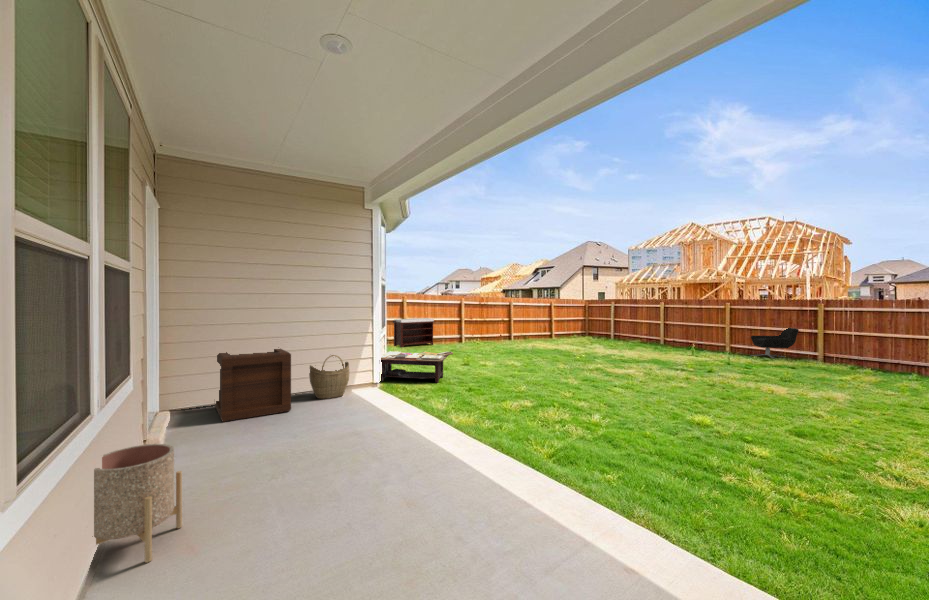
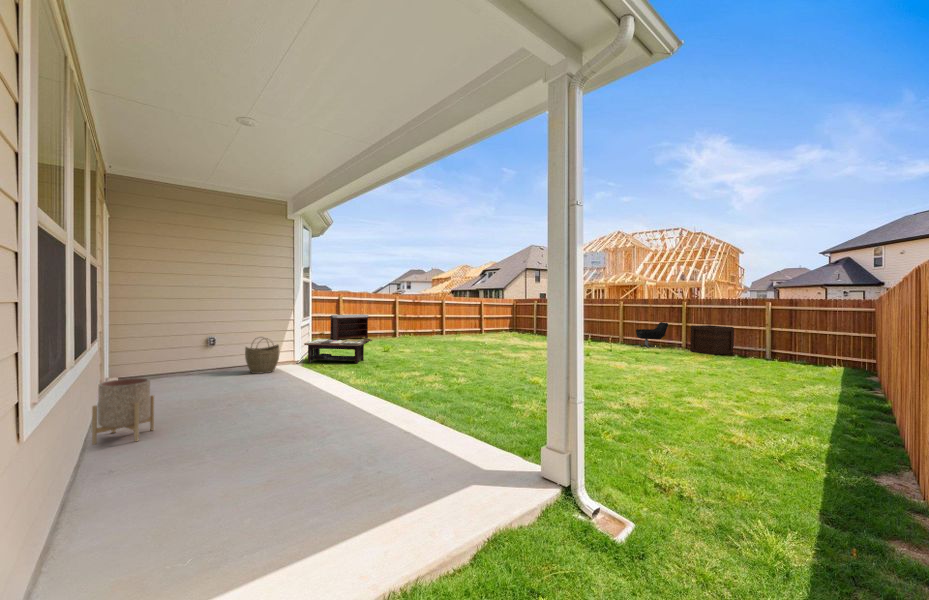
wooden crate: present [215,349,291,422] -> present [690,325,734,355]

